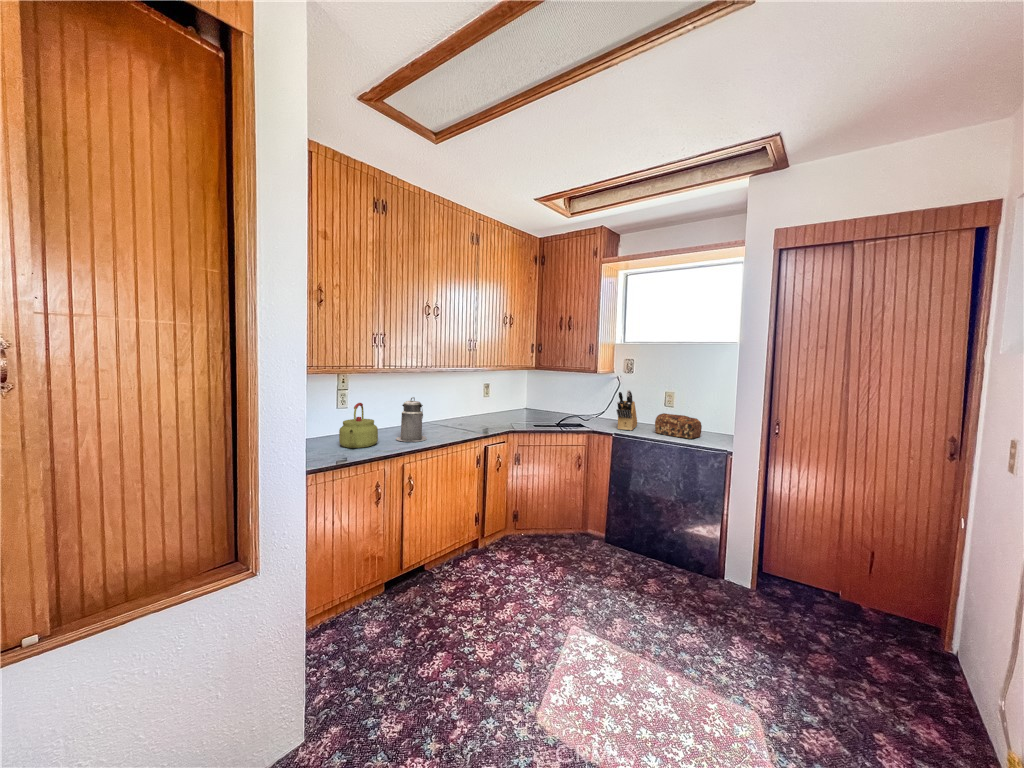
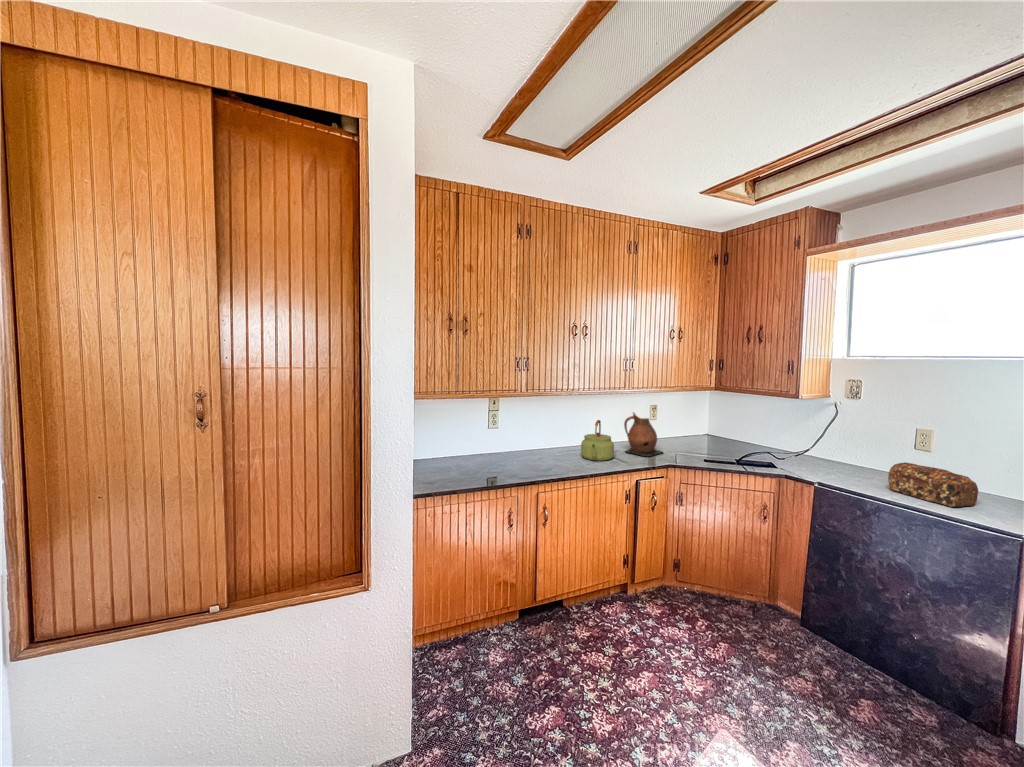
ceramic pitcher: none [469,389,502,427] -> present [624,412,663,456]
knife block: present [617,390,637,431] -> none [823,426,863,481]
canister: present [396,397,427,442] -> none [537,422,569,469]
kettle: present [339,403,378,448] -> present [581,420,614,461]

